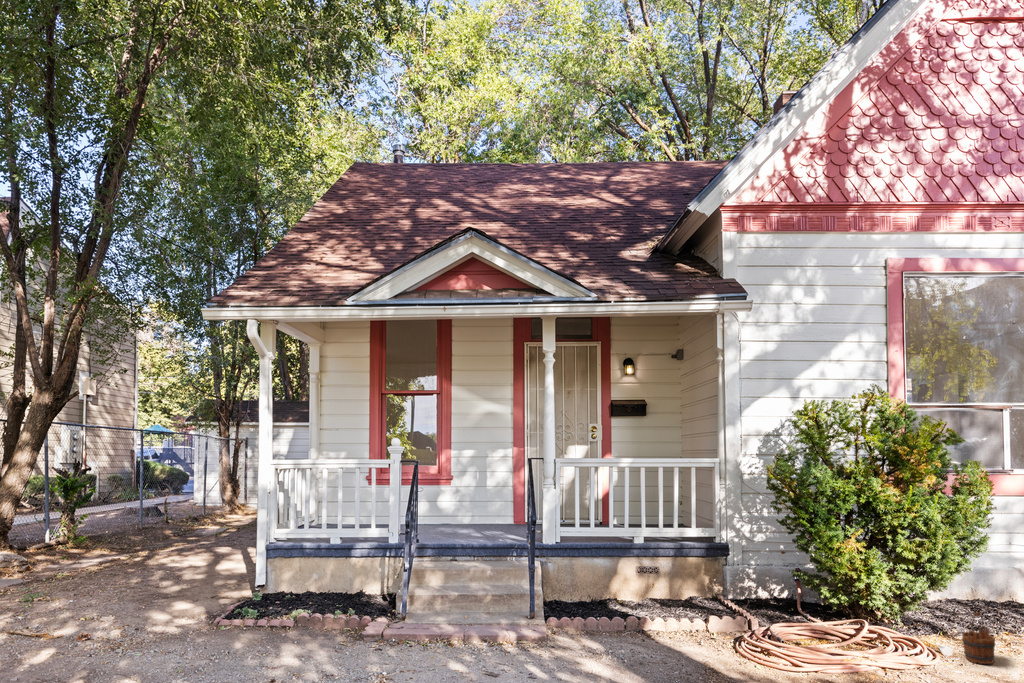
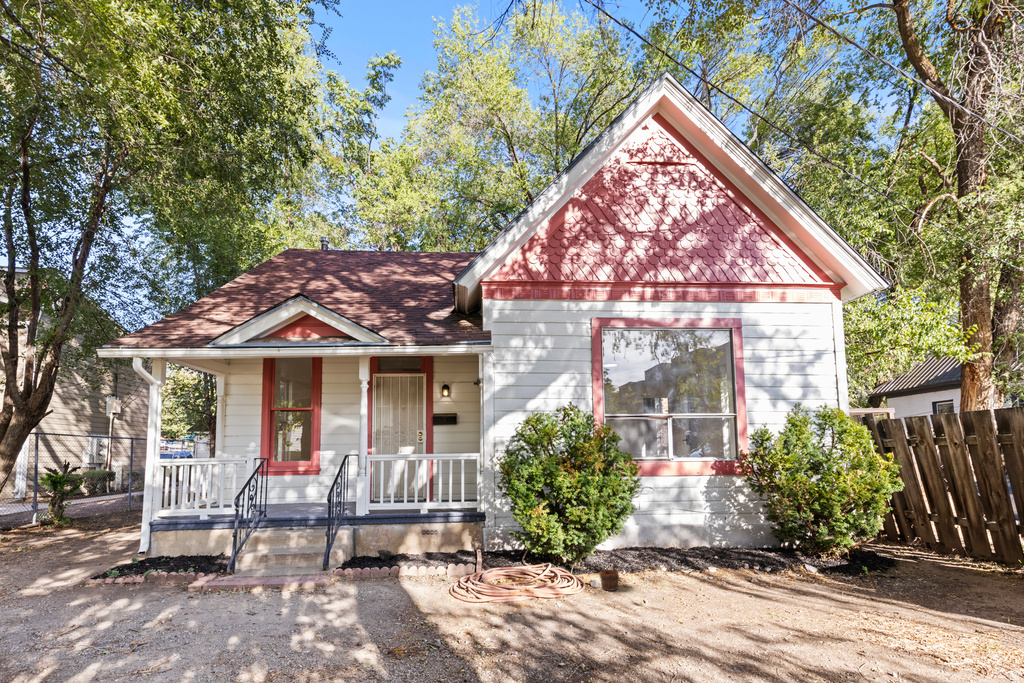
potted plant: none [557,555,605,608] -> present [364,525,395,560]

